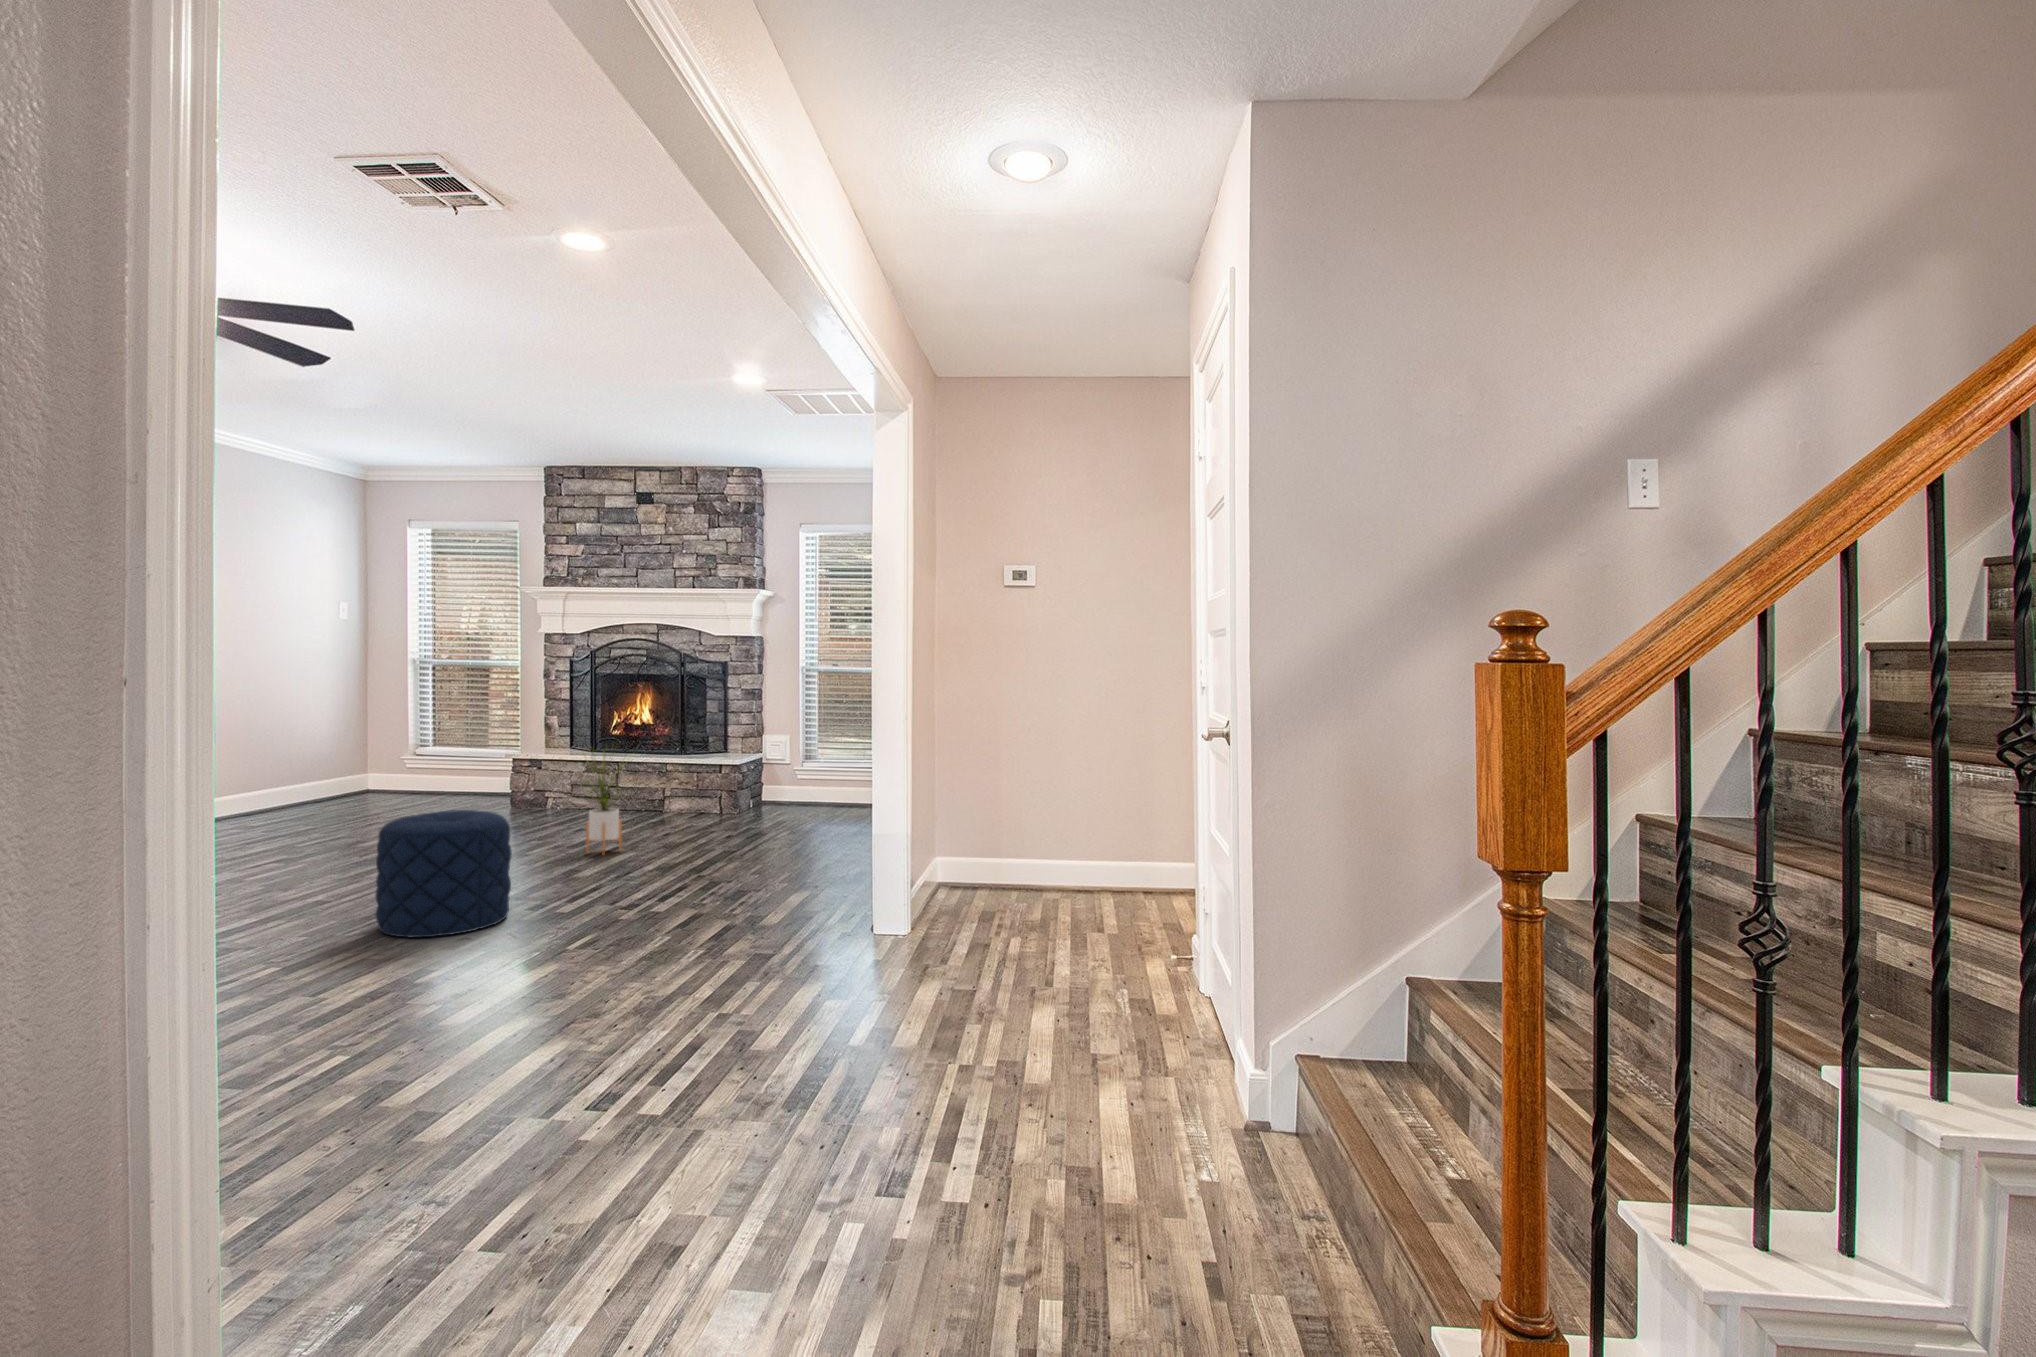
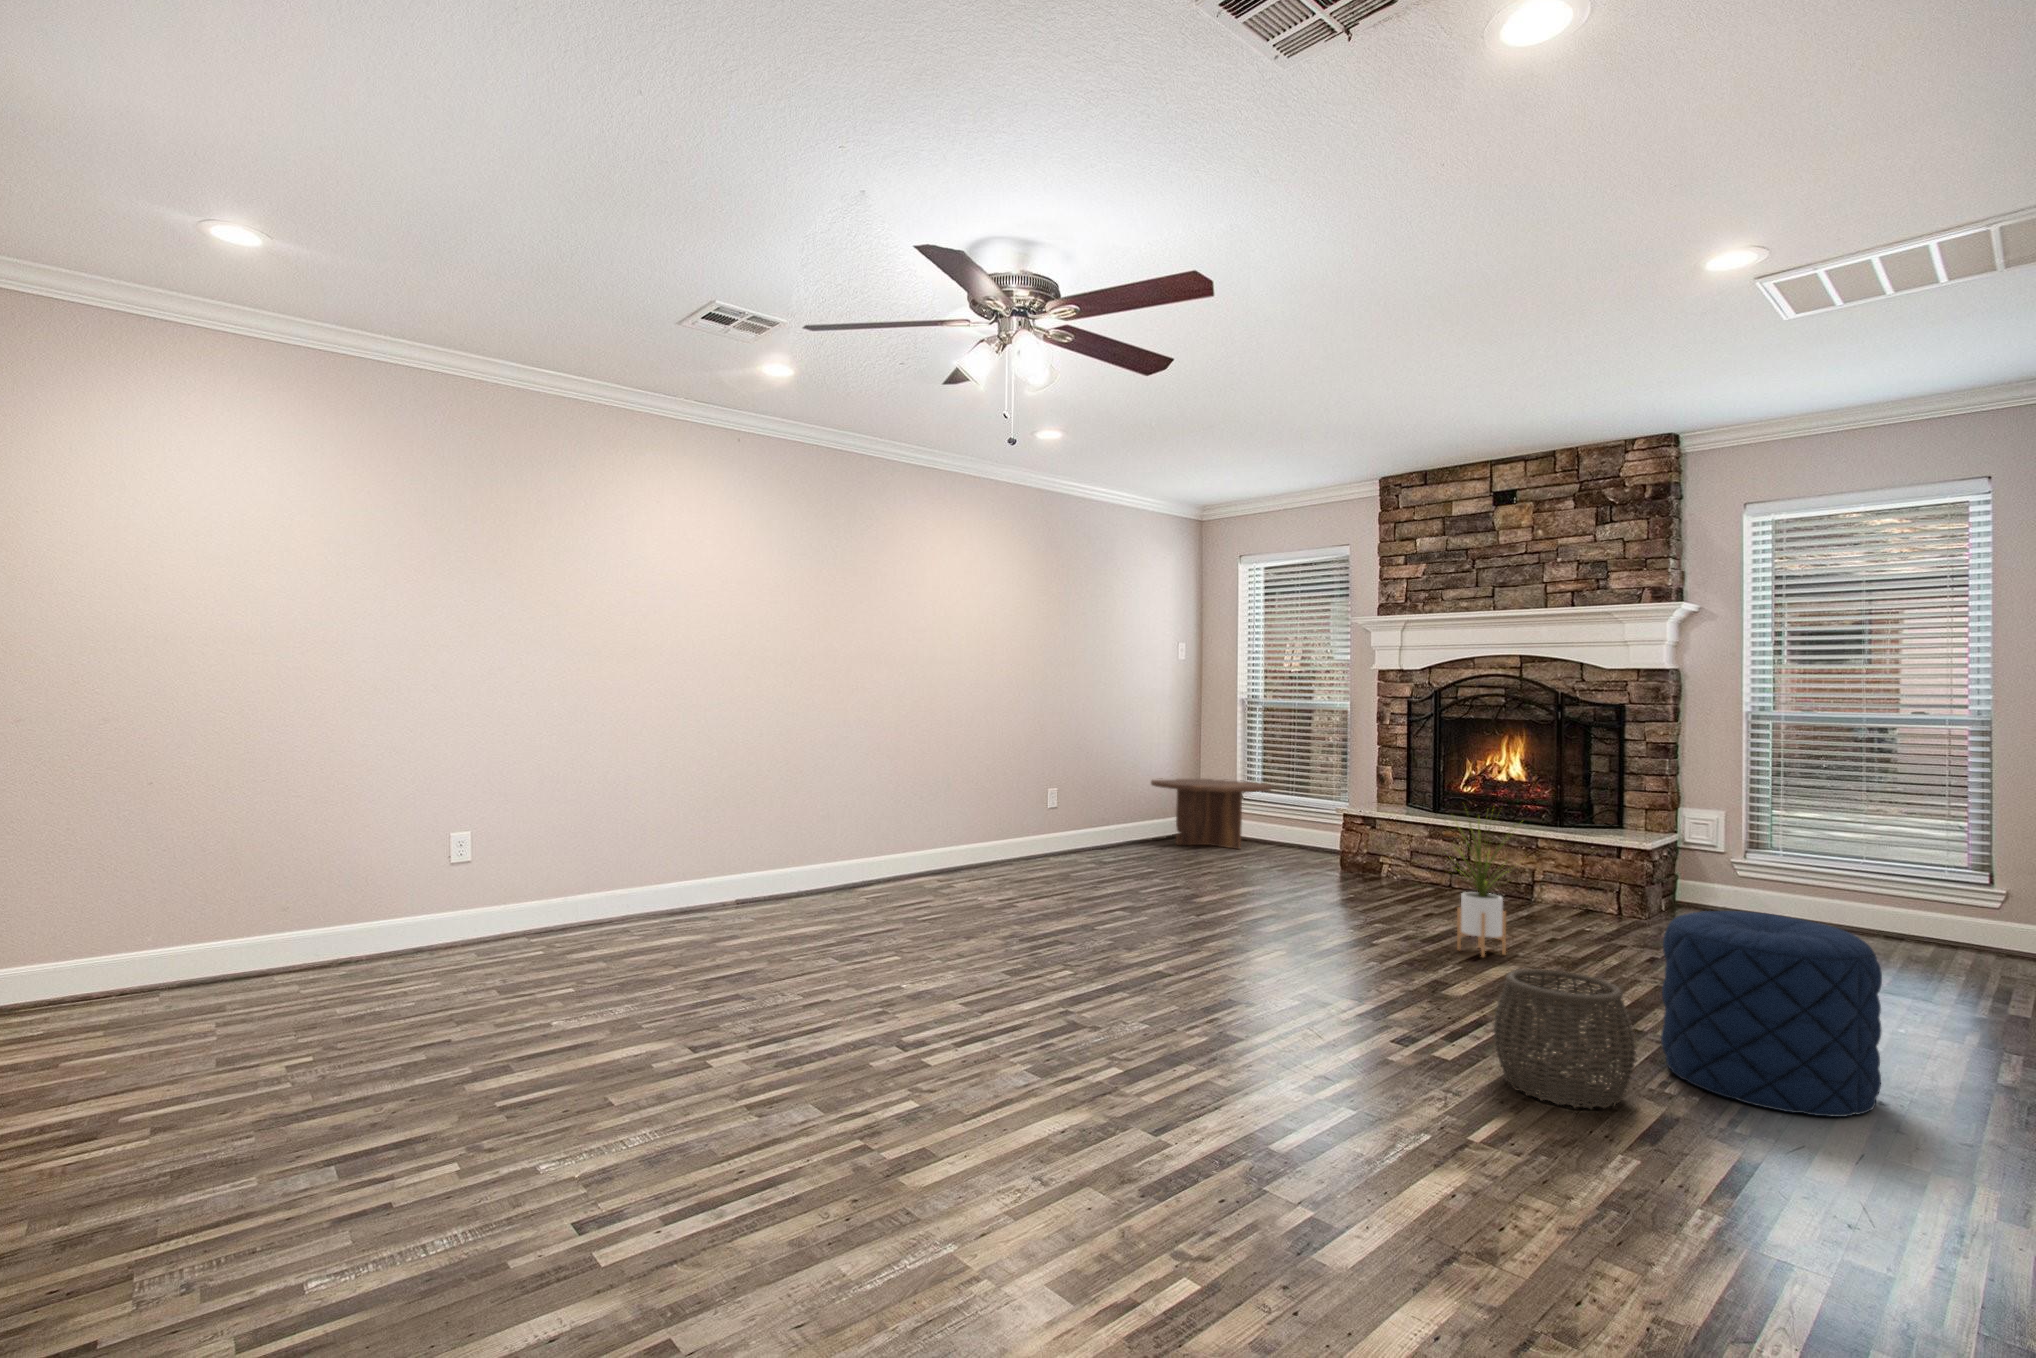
coffee table: none [306,738,445,806] -> present [1151,778,1272,849]
pouf: present [375,810,512,937] -> present [1661,911,1882,1117]
woven basket: none [574,847,662,929] -> present [1493,969,1636,1109]

